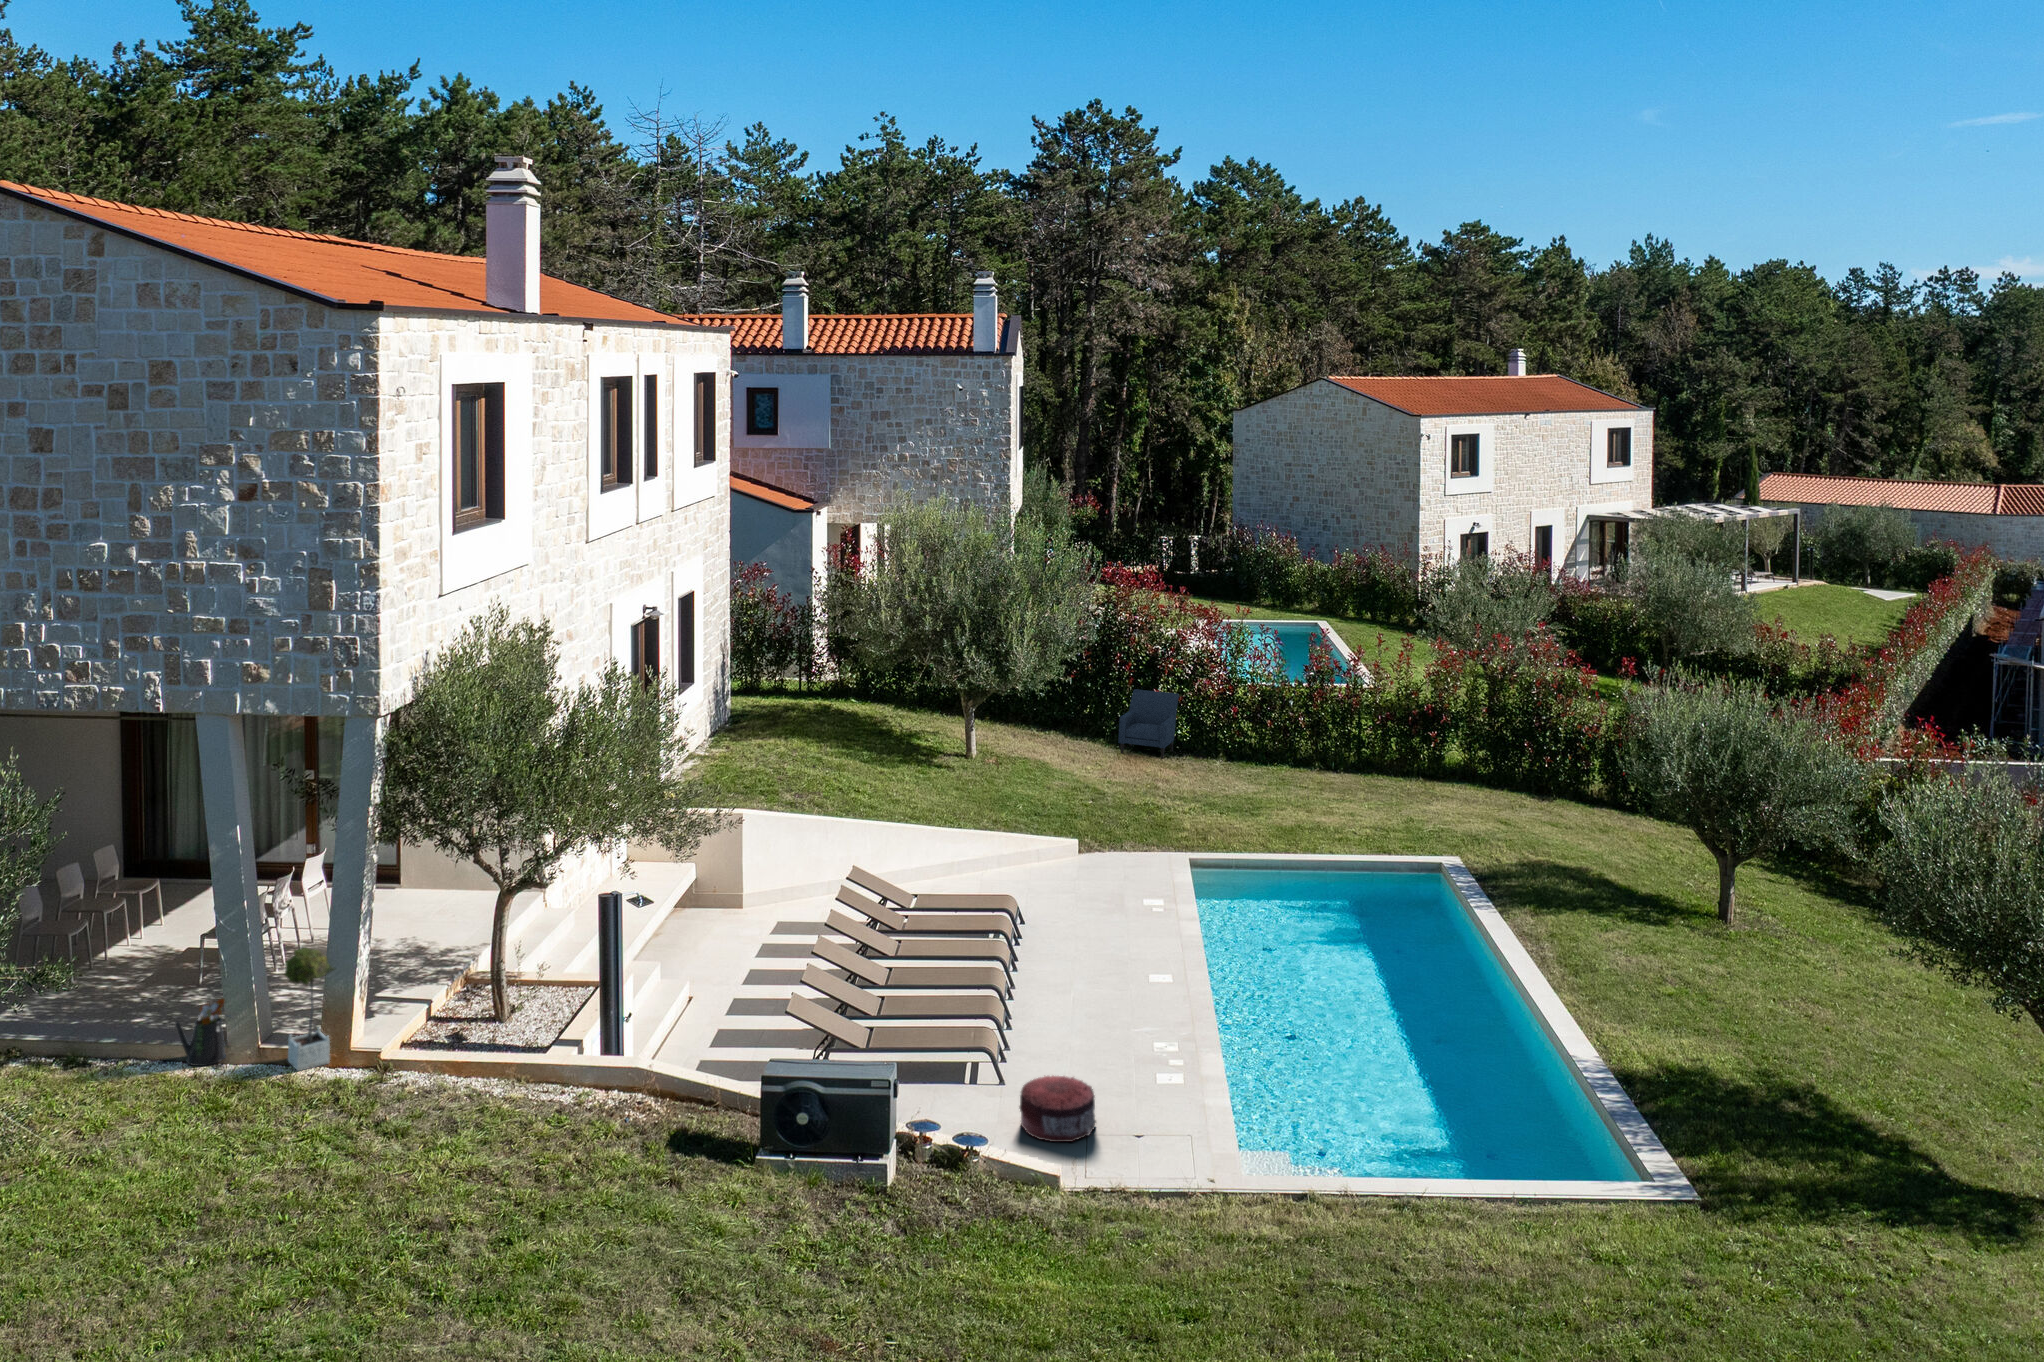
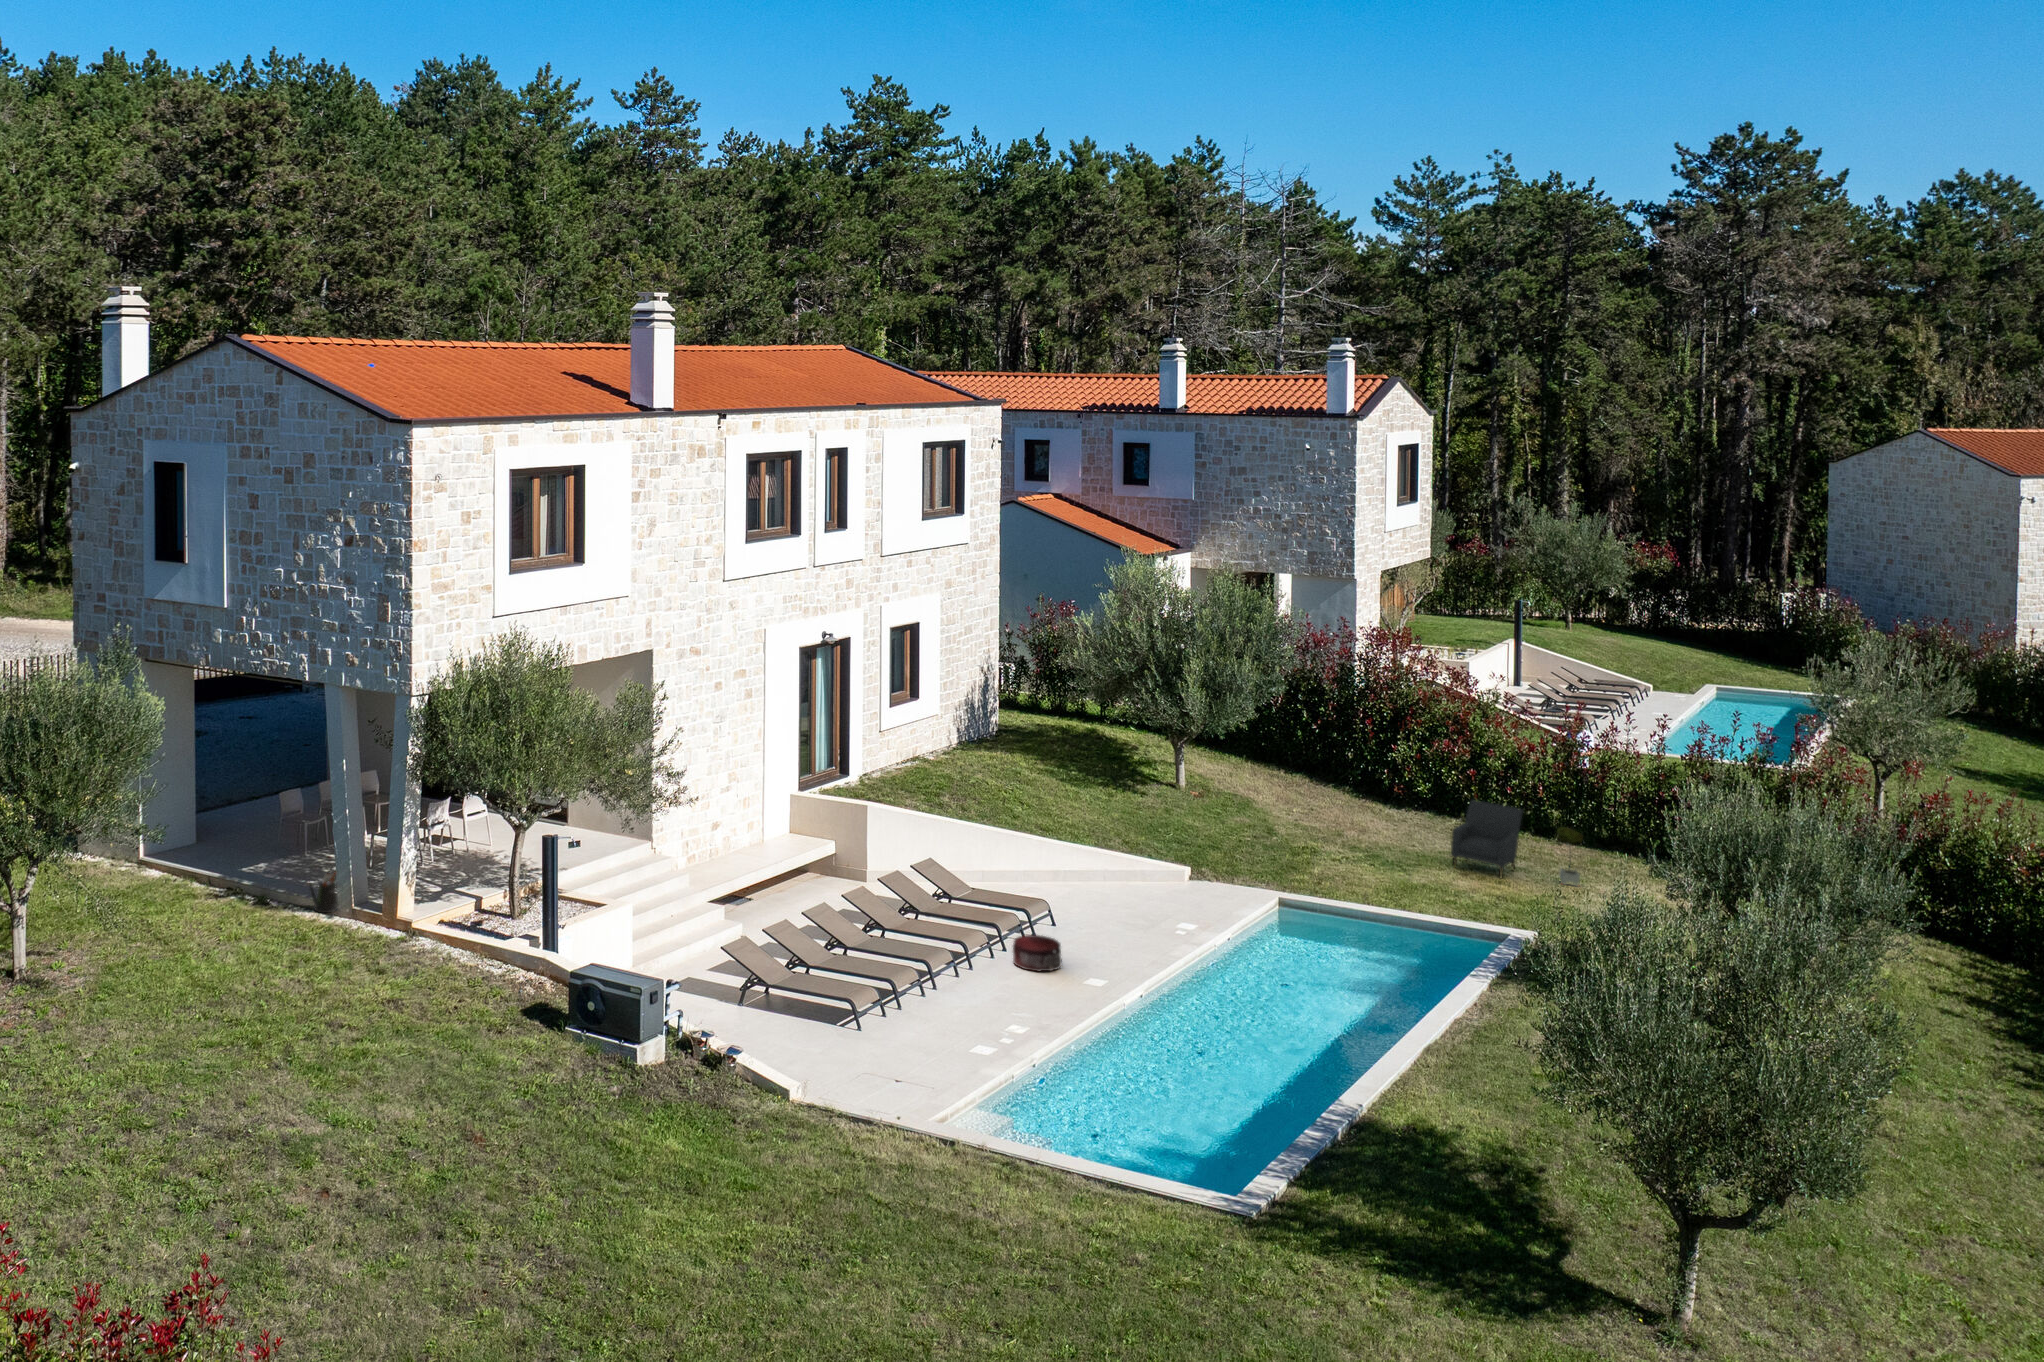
chair: present [1118,689,1179,759] -> present [1451,800,1523,878]
potted tree: present [285,948,335,1071] -> present [1556,827,1583,886]
pouf: present [1020,1076,1096,1142] -> present [1013,935,1062,971]

